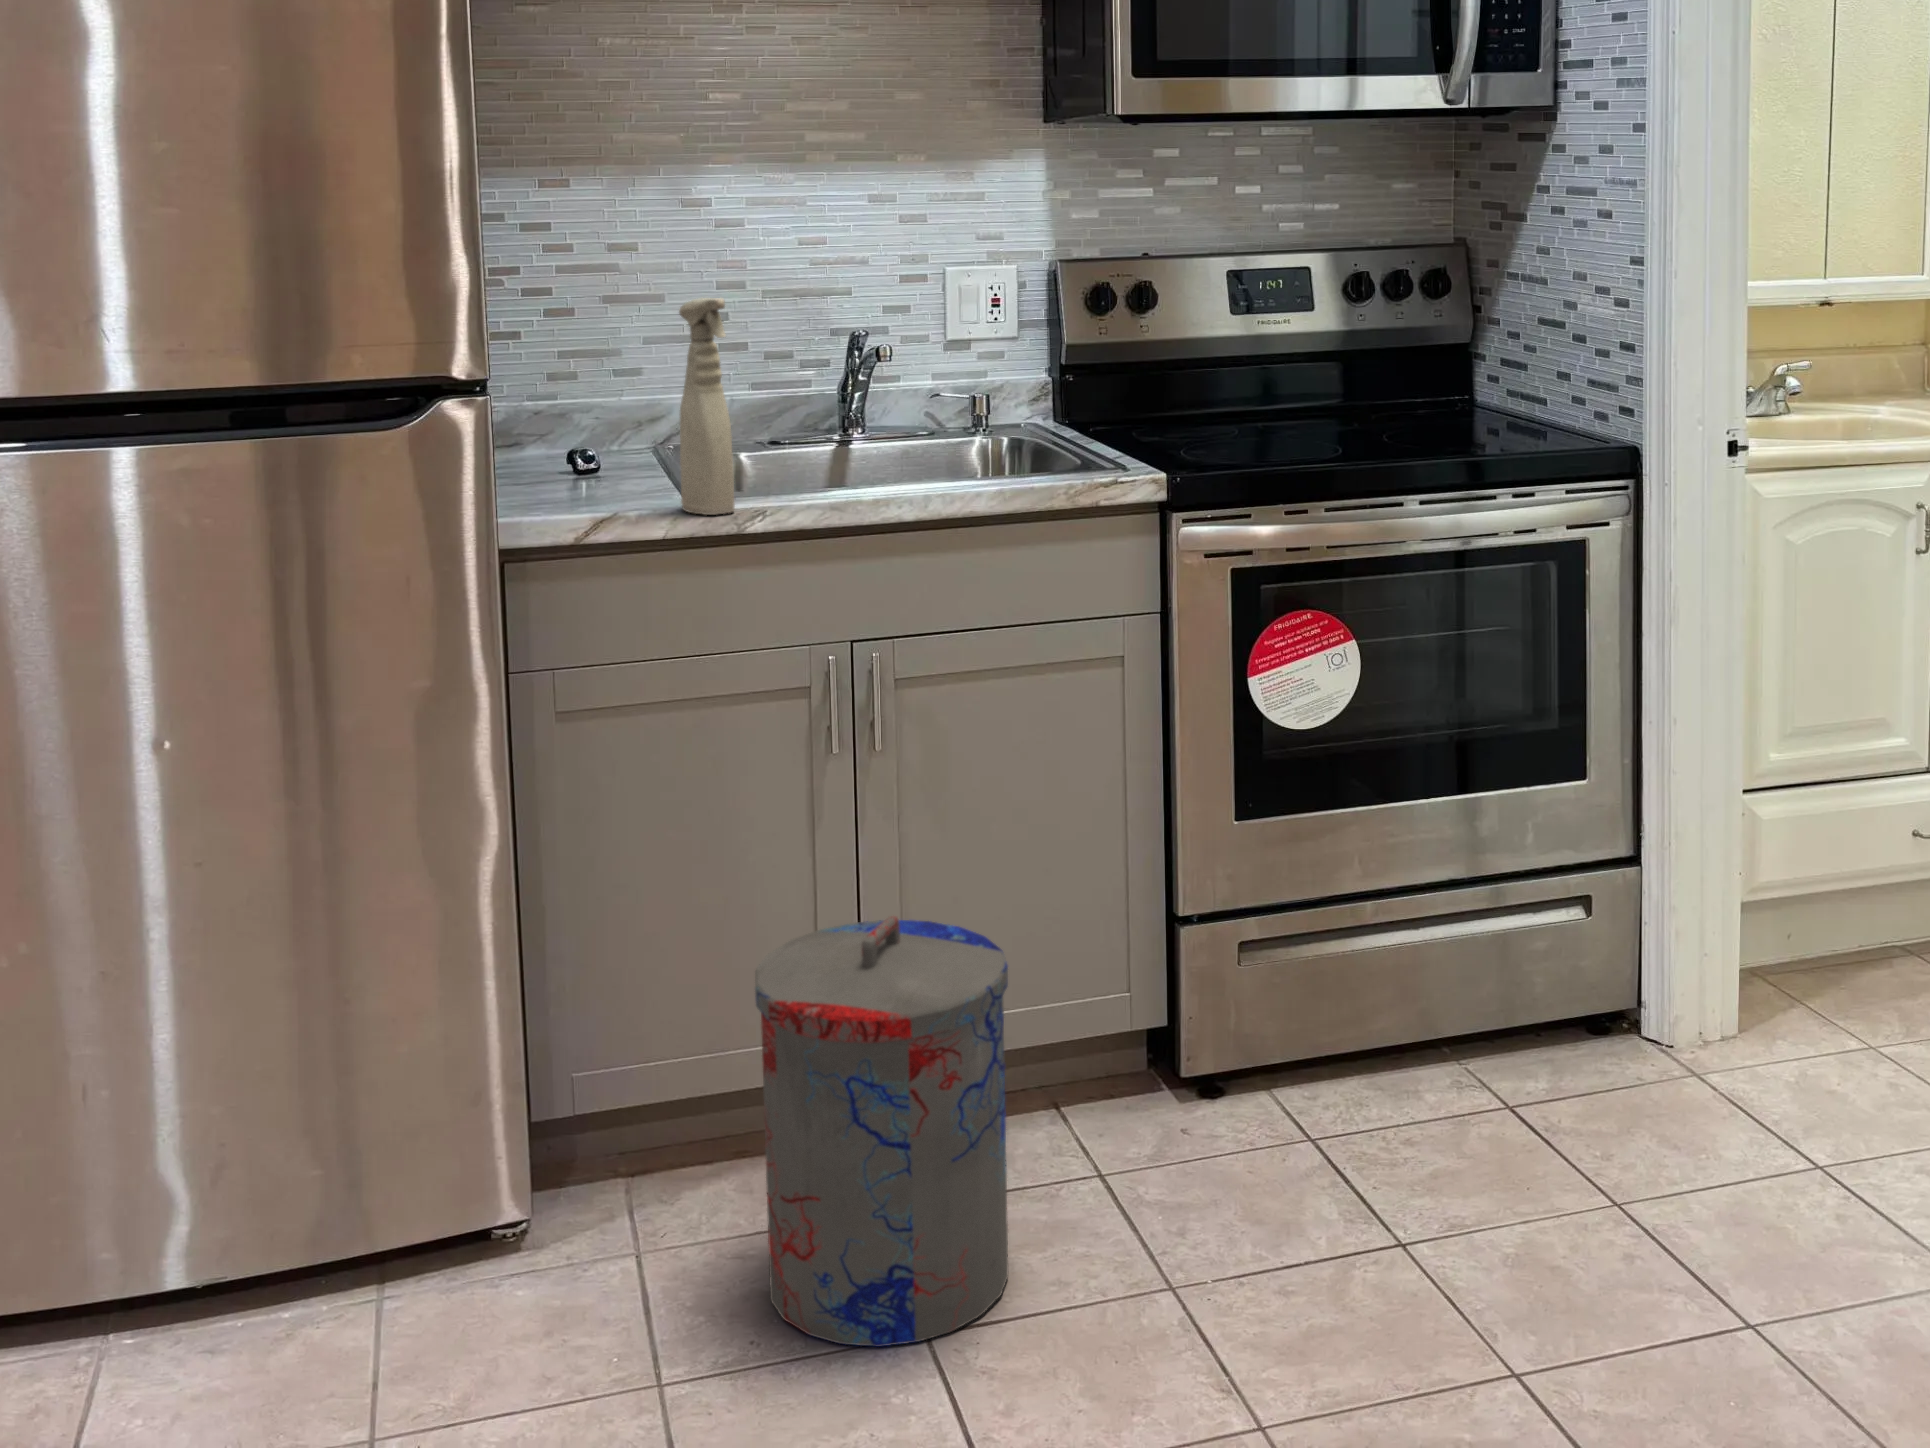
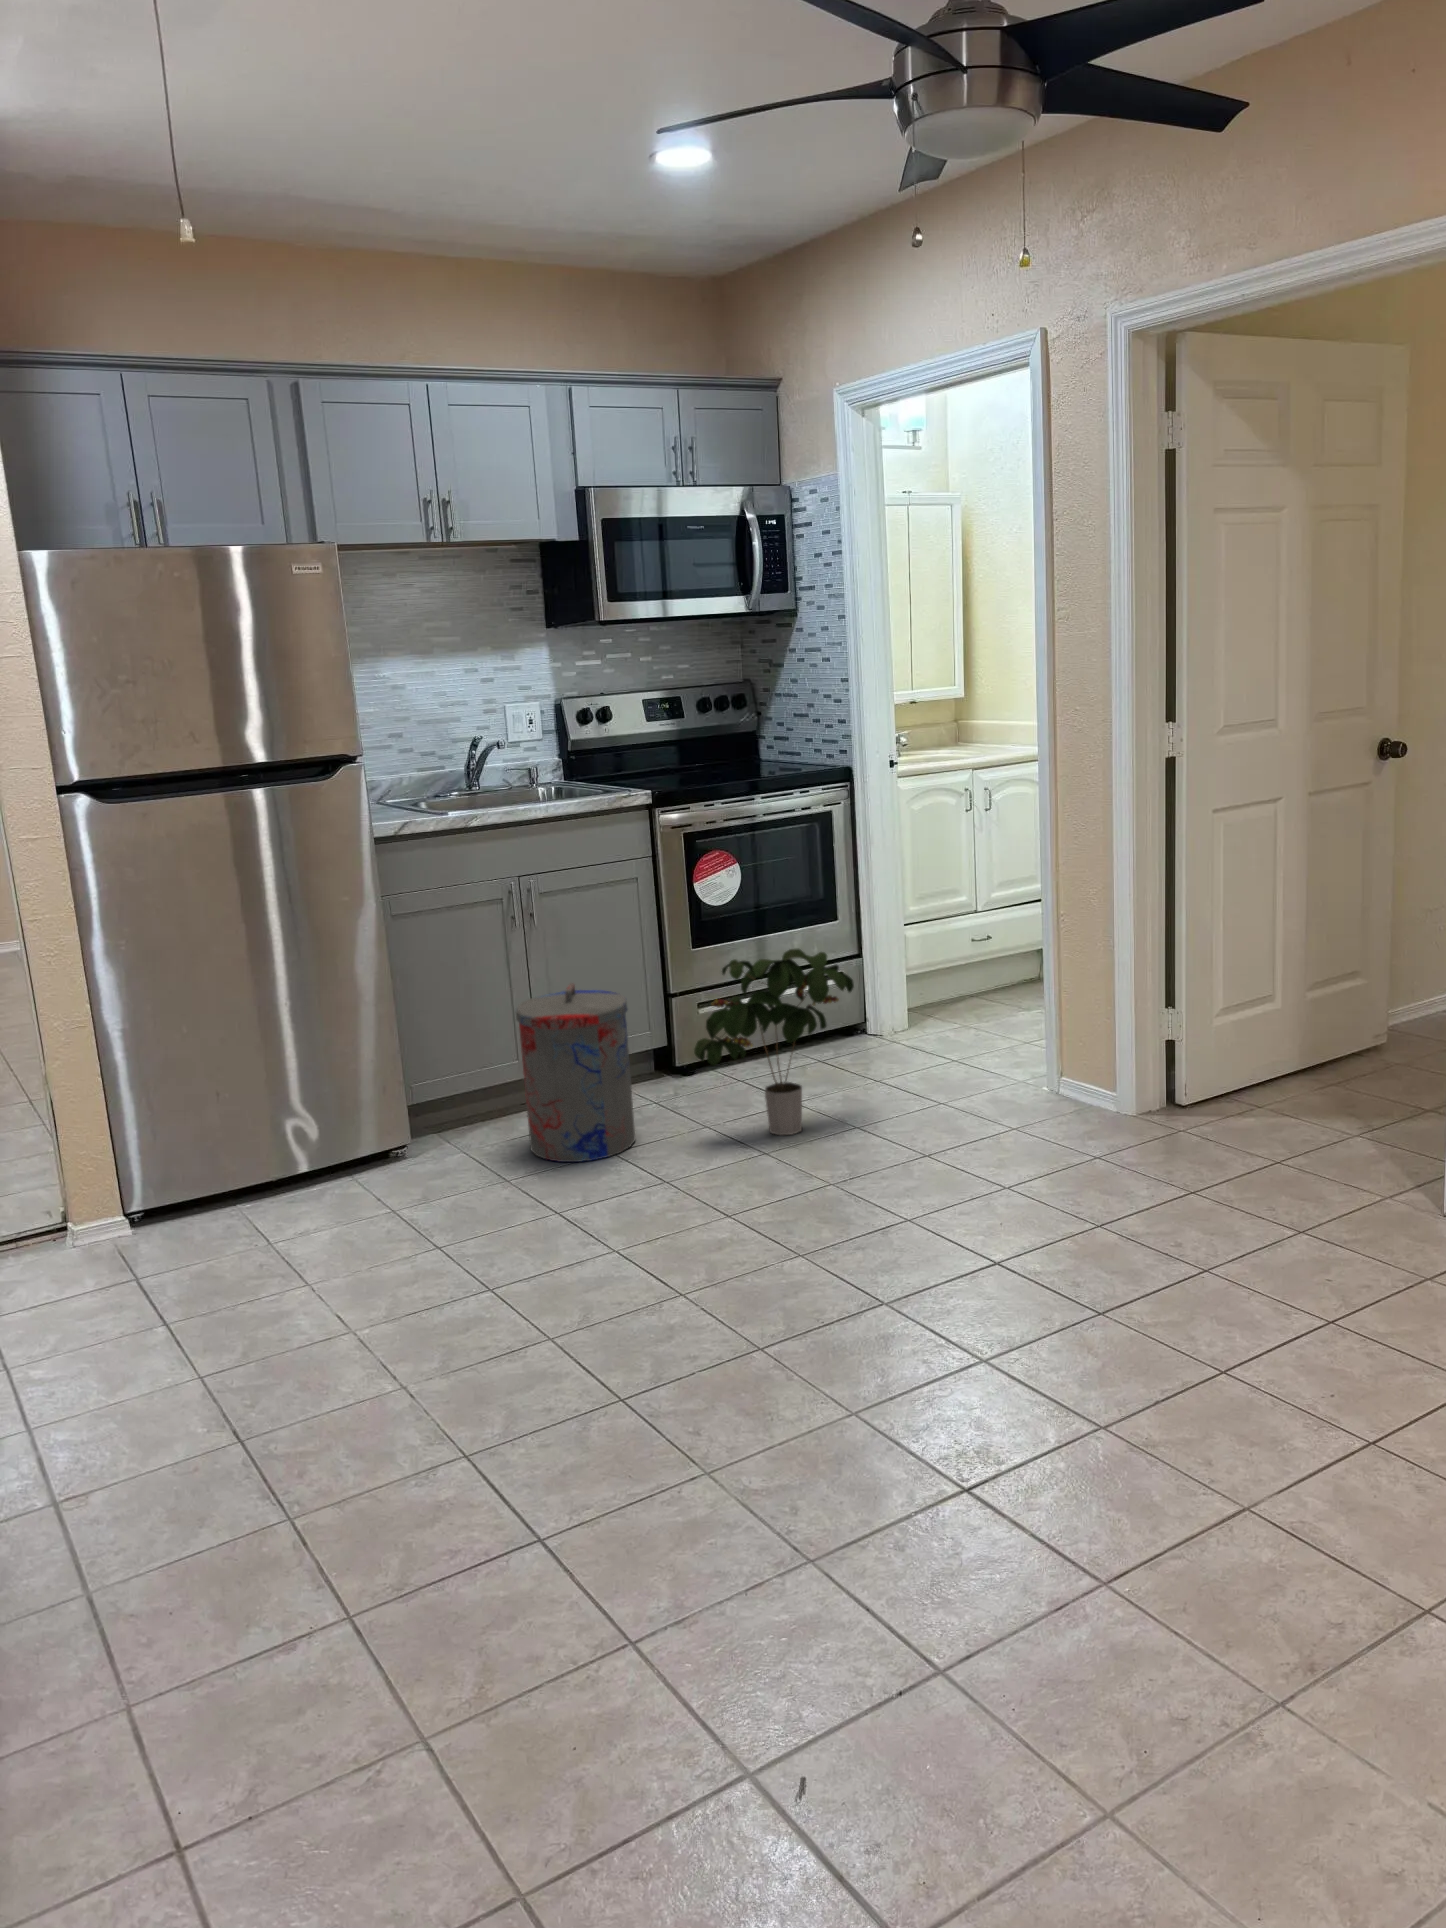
spray bottle: present [679,298,735,515] -> none [429,714,465,817]
potted plant: none [1133,906,1541,1357] -> present [694,949,854,1135]

